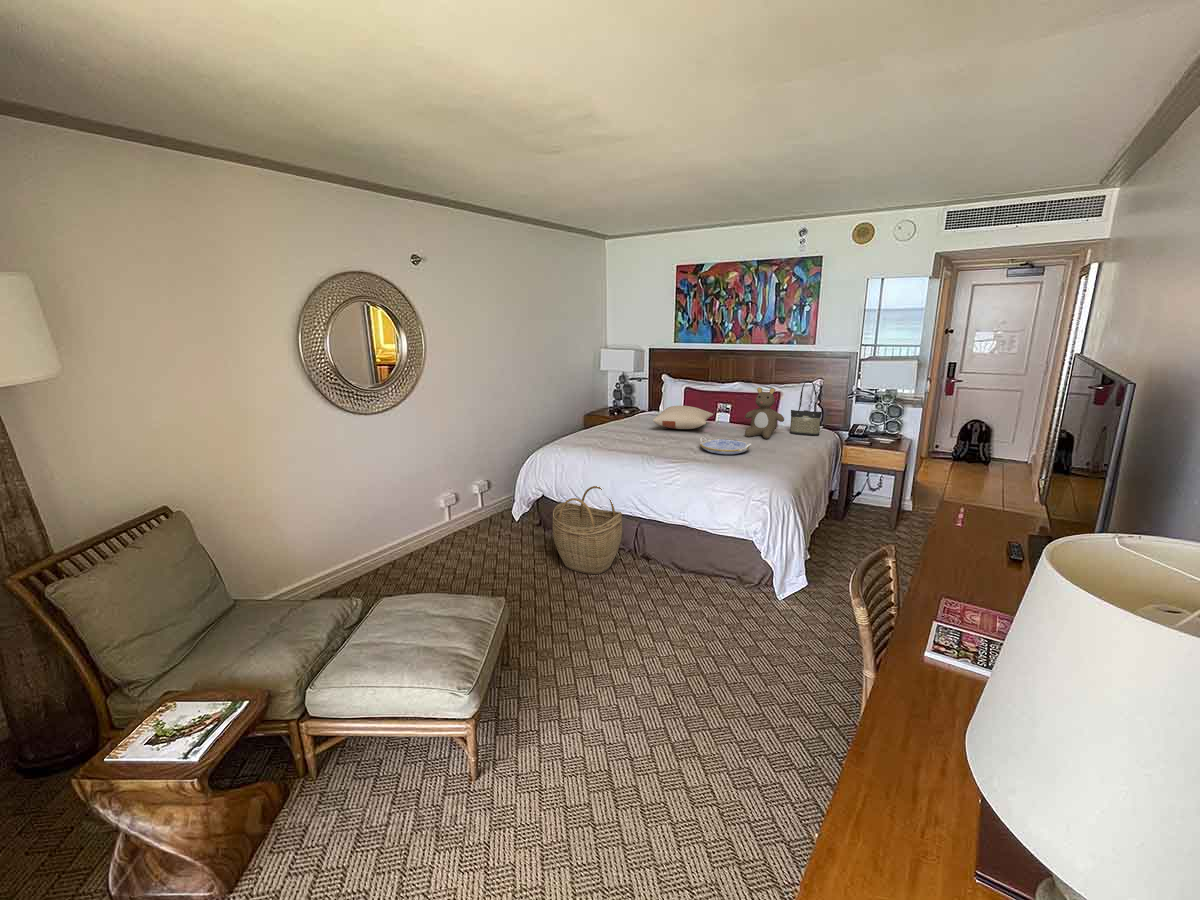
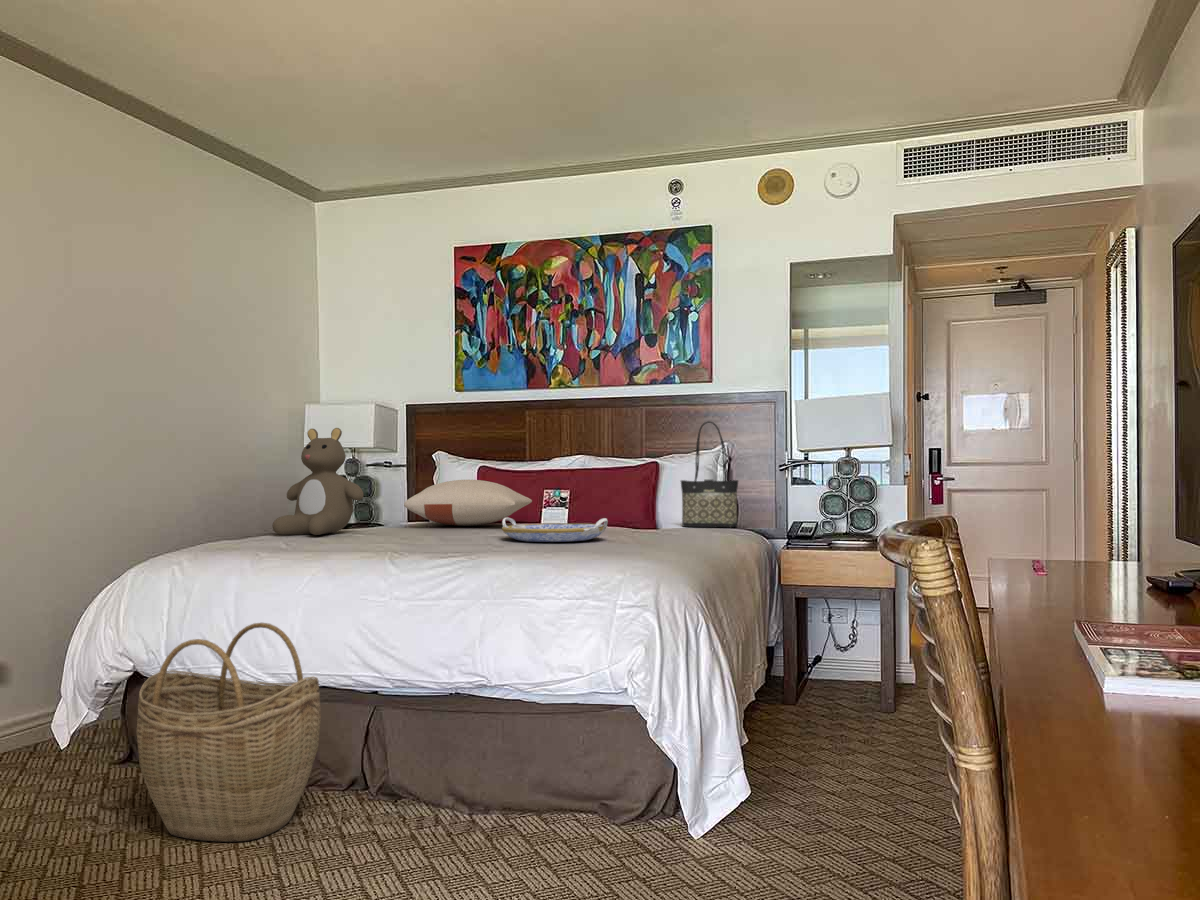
teddy bear: present [745,387,784,439] -> present [272,428,364,535]

